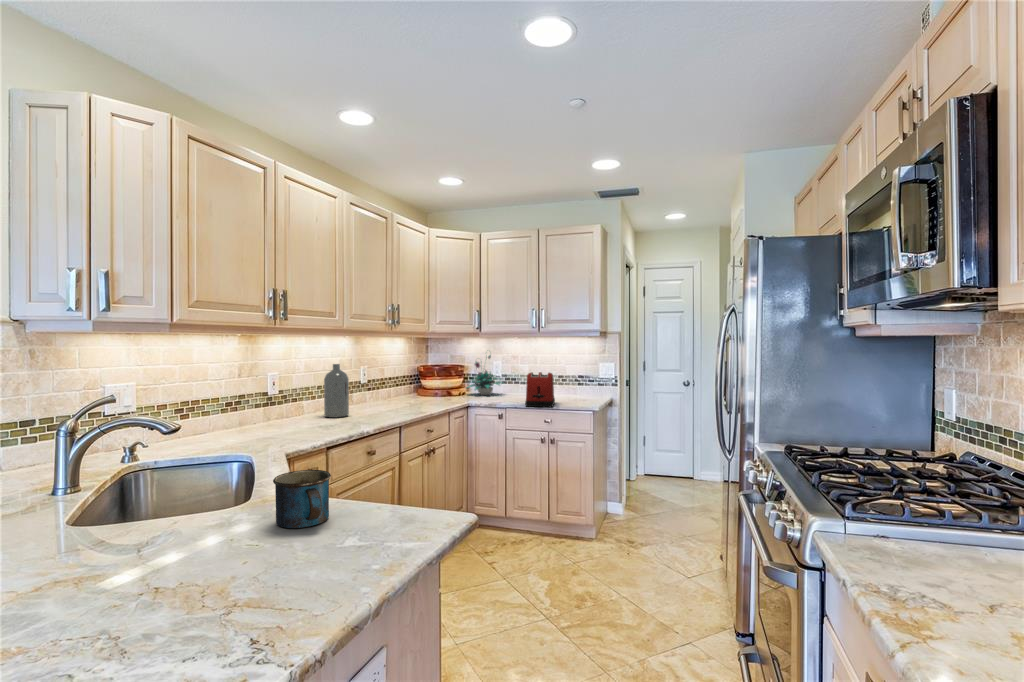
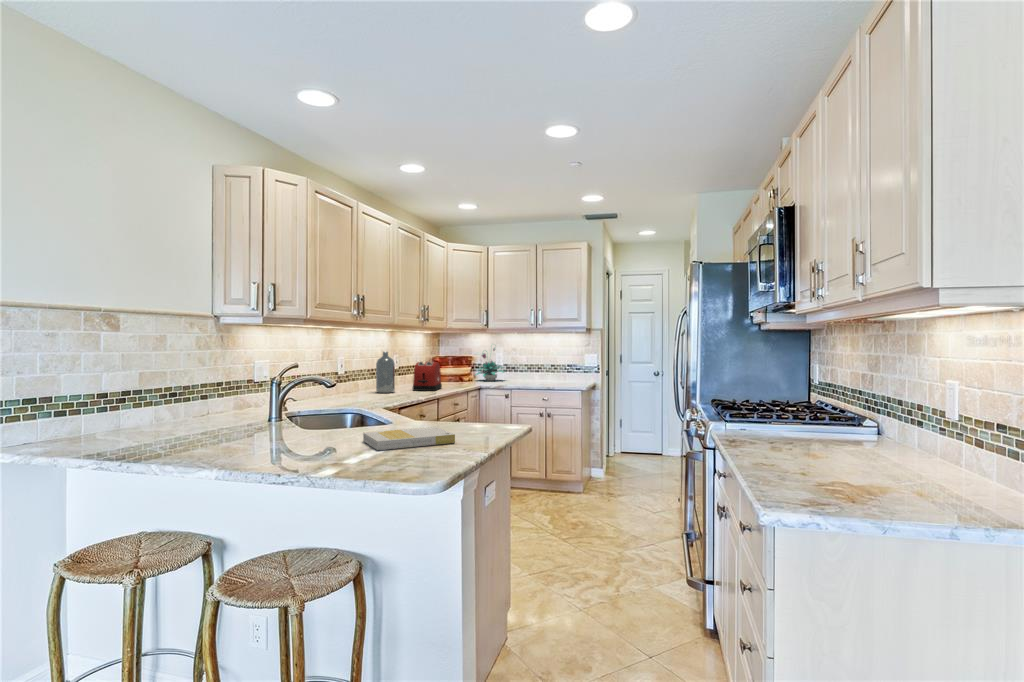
toaster: present [525,372,555,407] -> present [413,362,442,391]
mug: present [273,470,331,528] -> none [422,402,453,430]
book: none [58,534,272,633] -> present [363,427,455,450]

